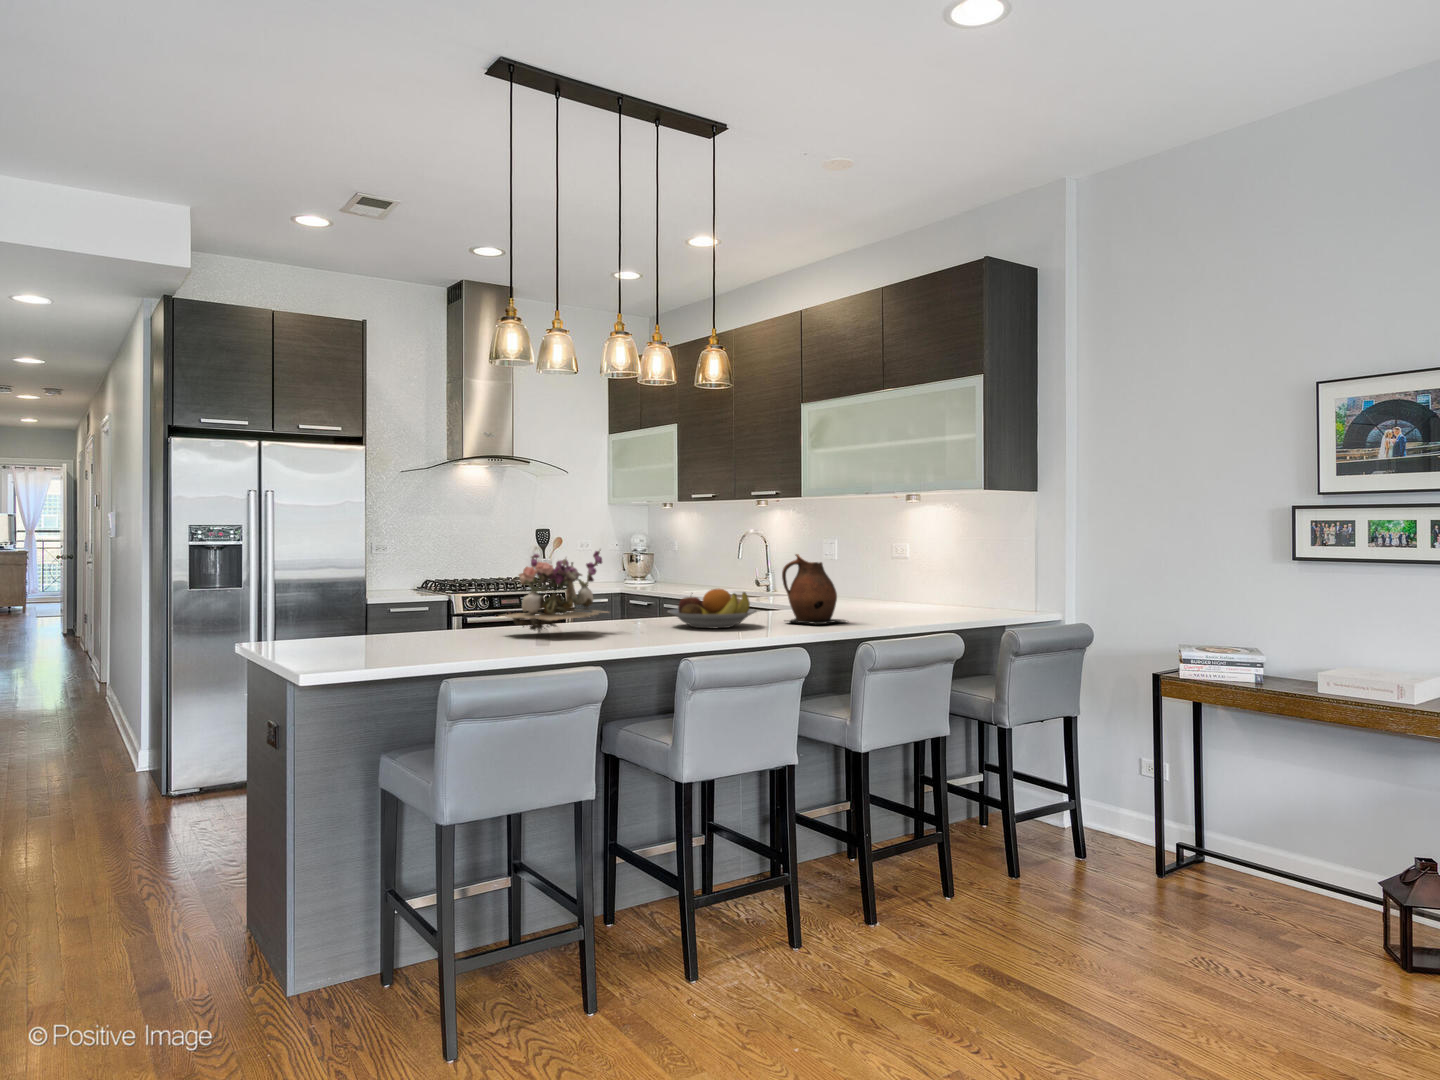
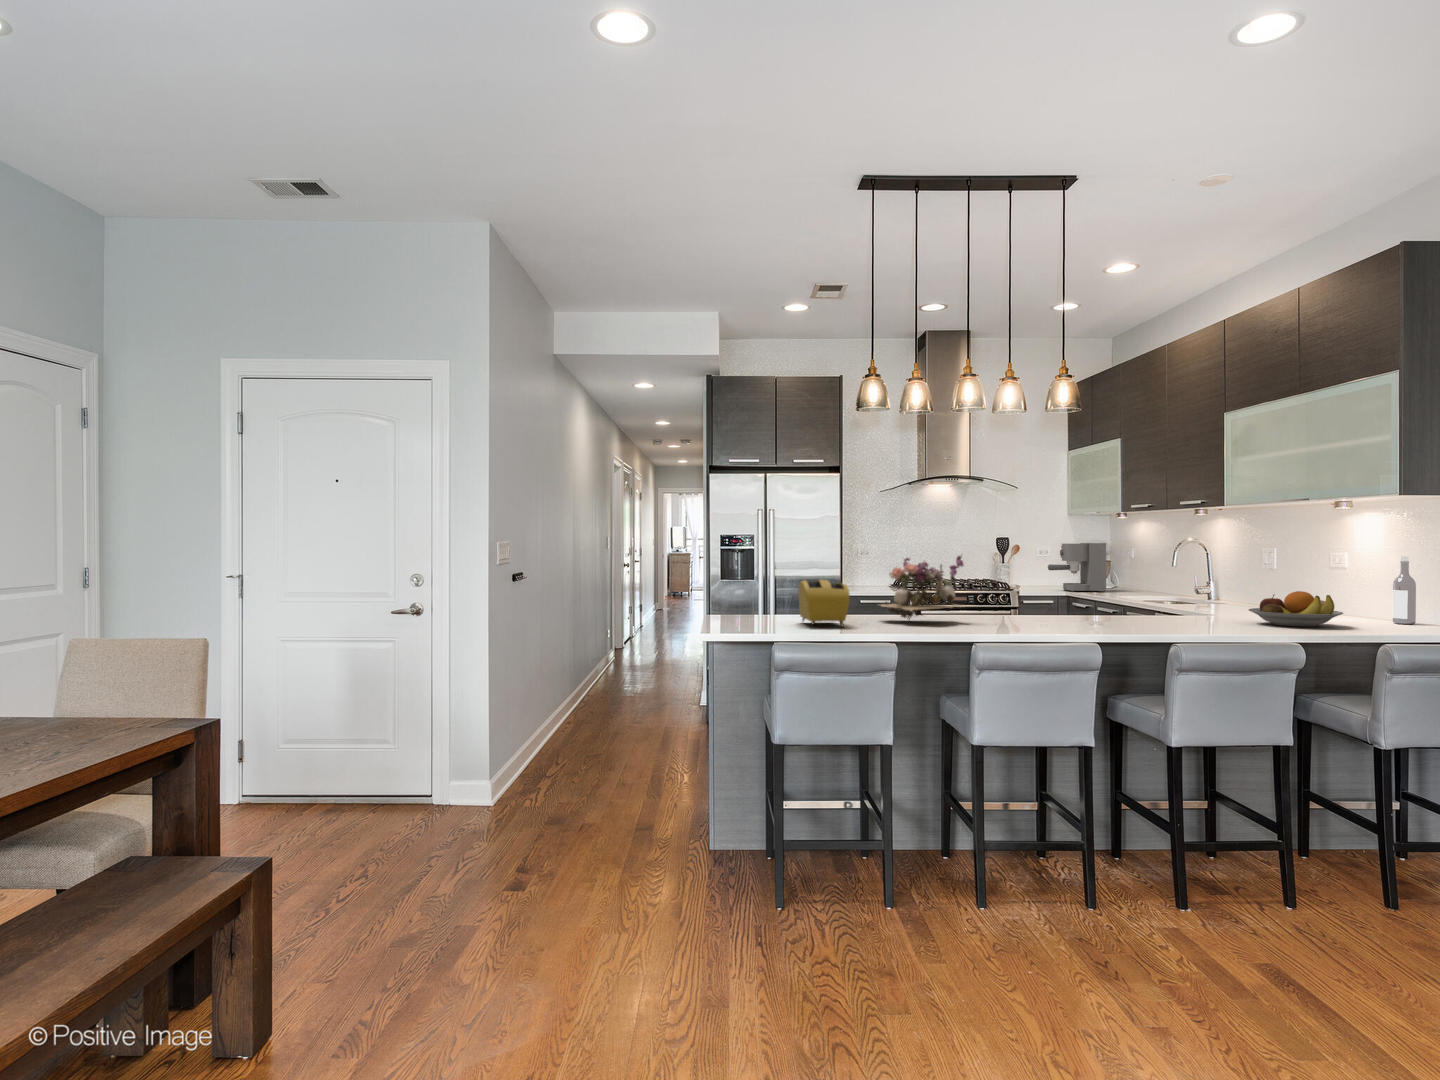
coffee maker: none [597,535,656,588] -> present [1048,543,1106,592]
wine bottle: none [954,547,971,609] -> present [1393,556,1416,624]
ceramic pitcher: present [782,554,846,624] -> none [1146,561,1217,628]
toaster: none [403,586,487,652] -> present [798,580,849,626]
fruit bowl: present [668,589,757,628] -> present [1249,591,1343,627]

